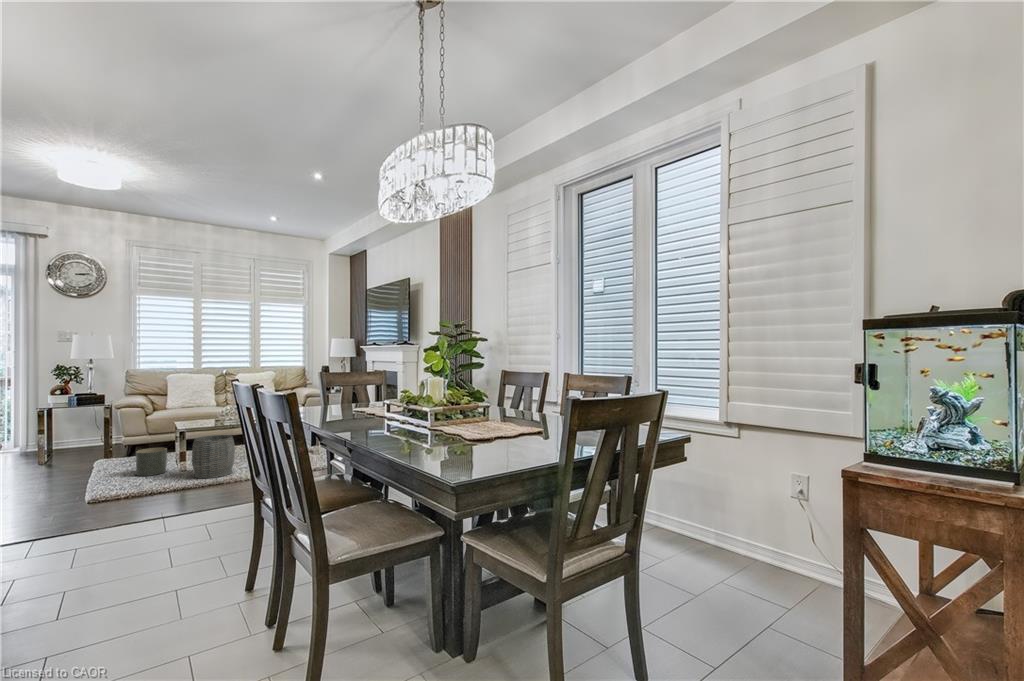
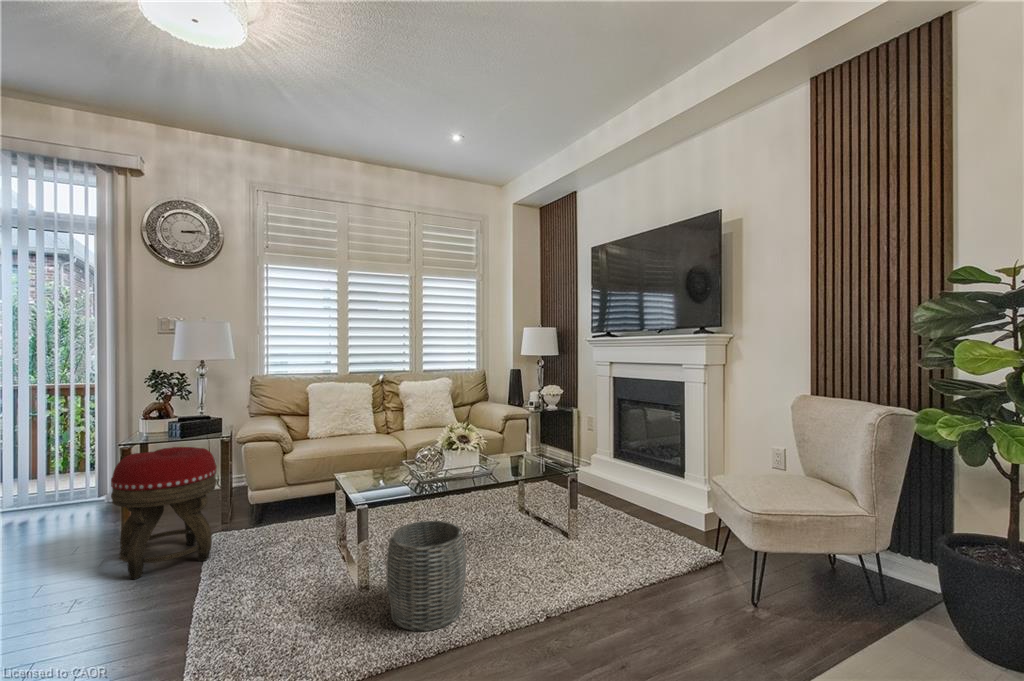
footstool: none [38,407,102,473] -> present [111,447,217,579]
planter: present [136,448,167,476] -> none [277,539,332,608]

